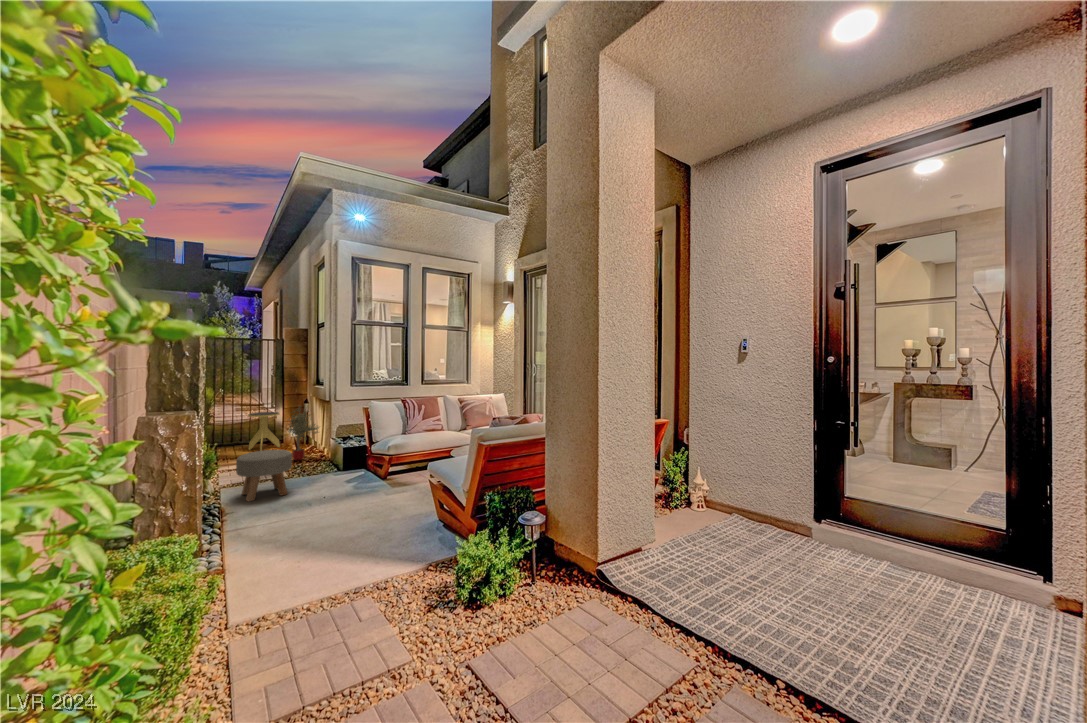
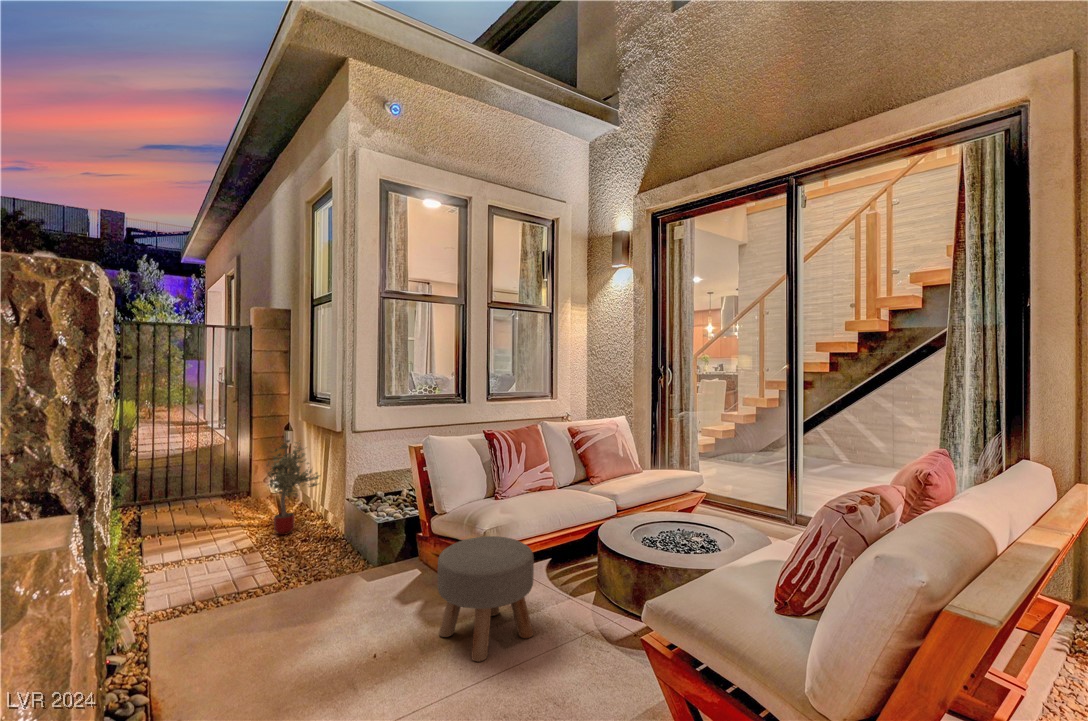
side table: present [248,412,280,451] -> none [194,445,246,515]
ottoman: present [236,450,292,502] -> present [438,536,534,662]

